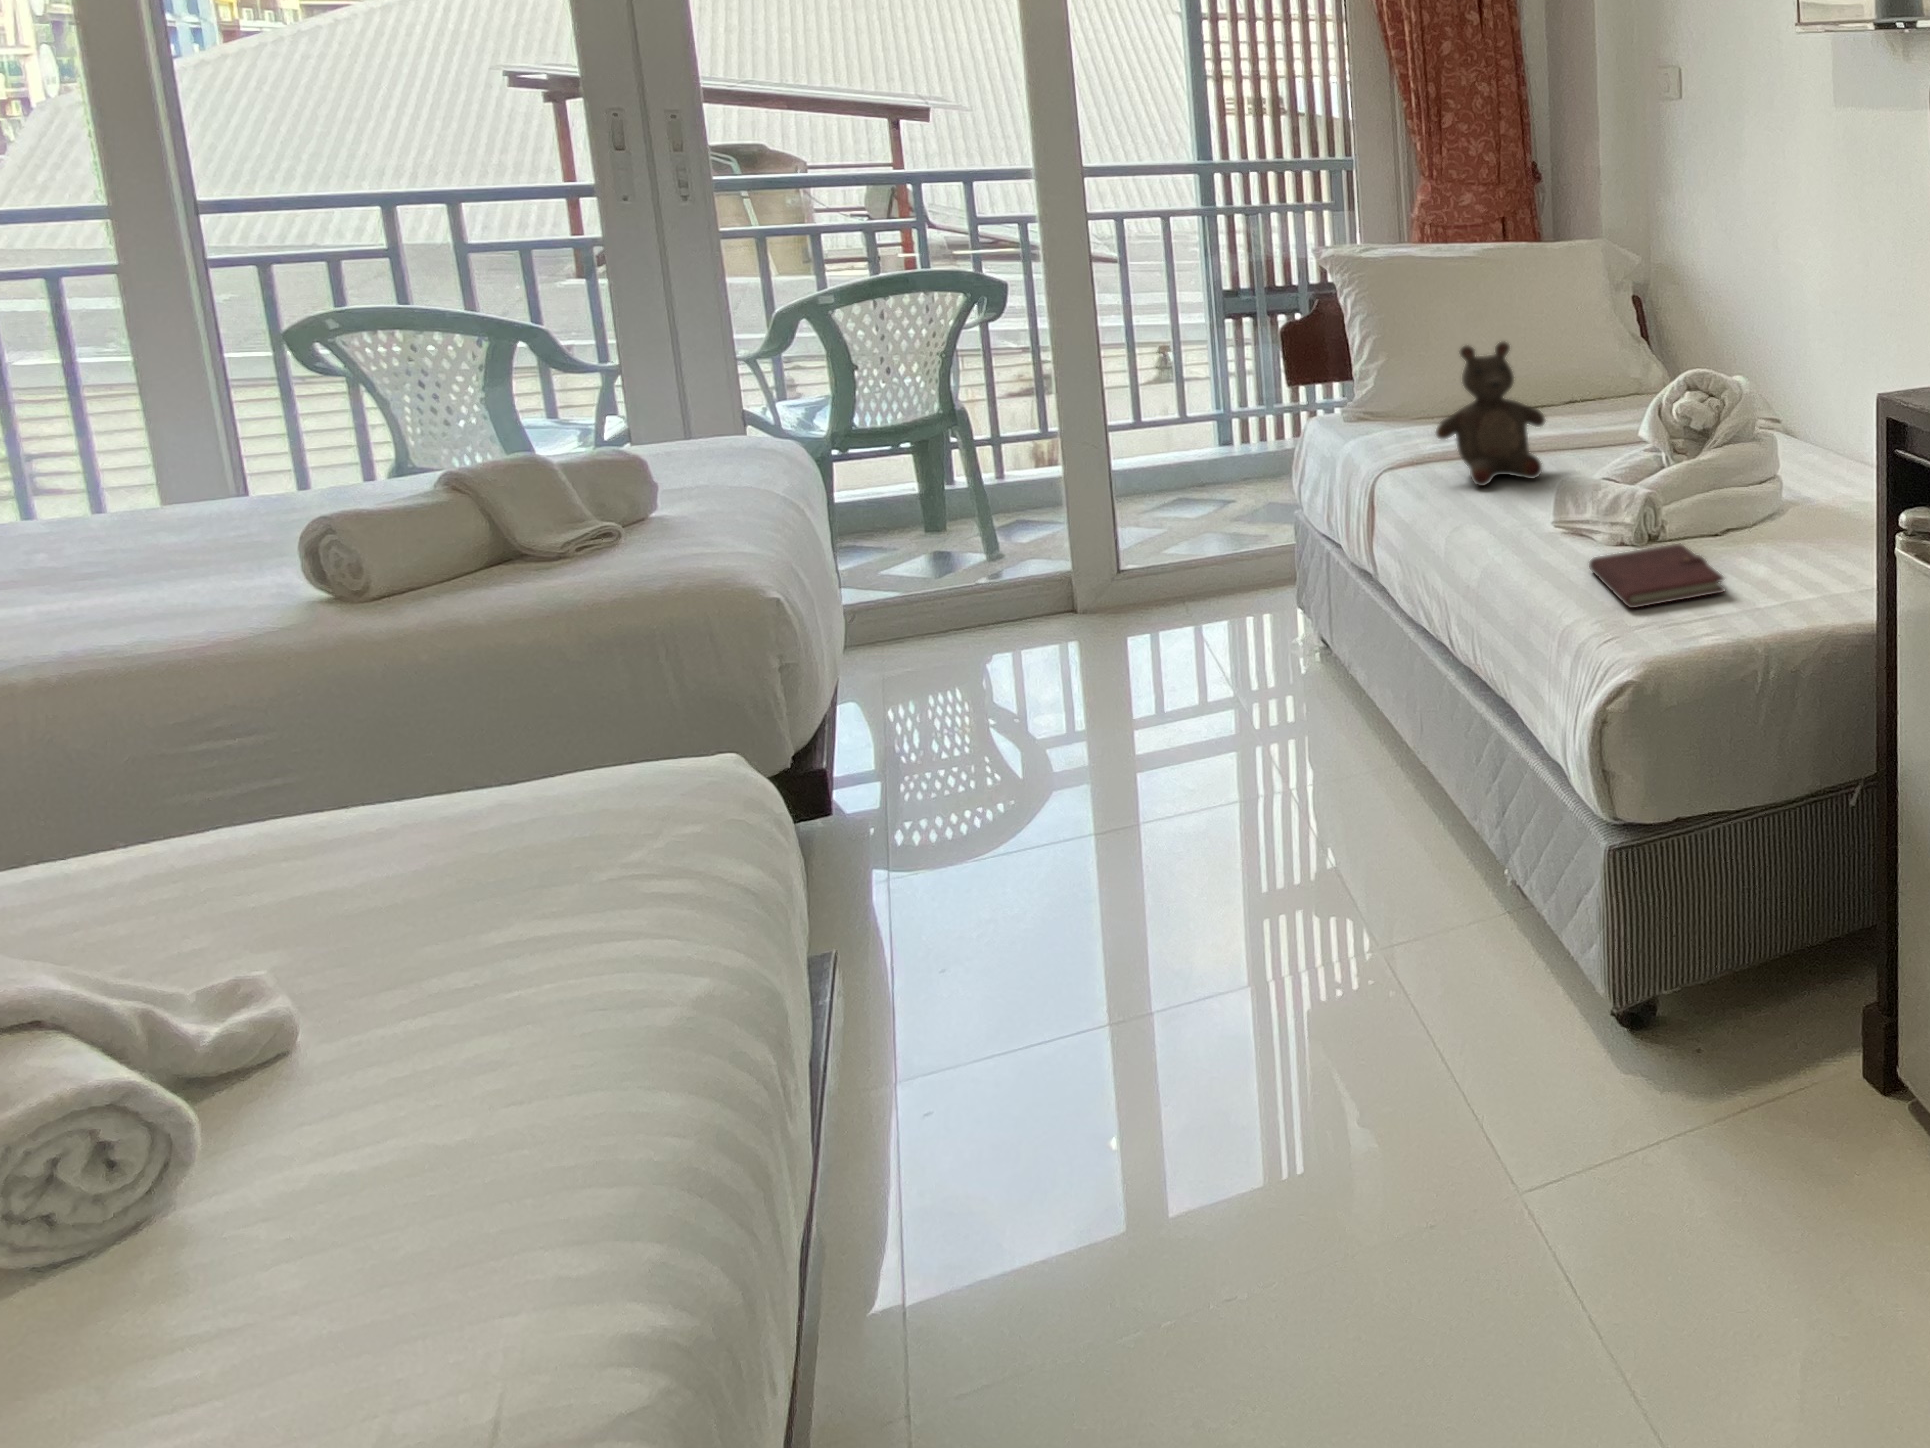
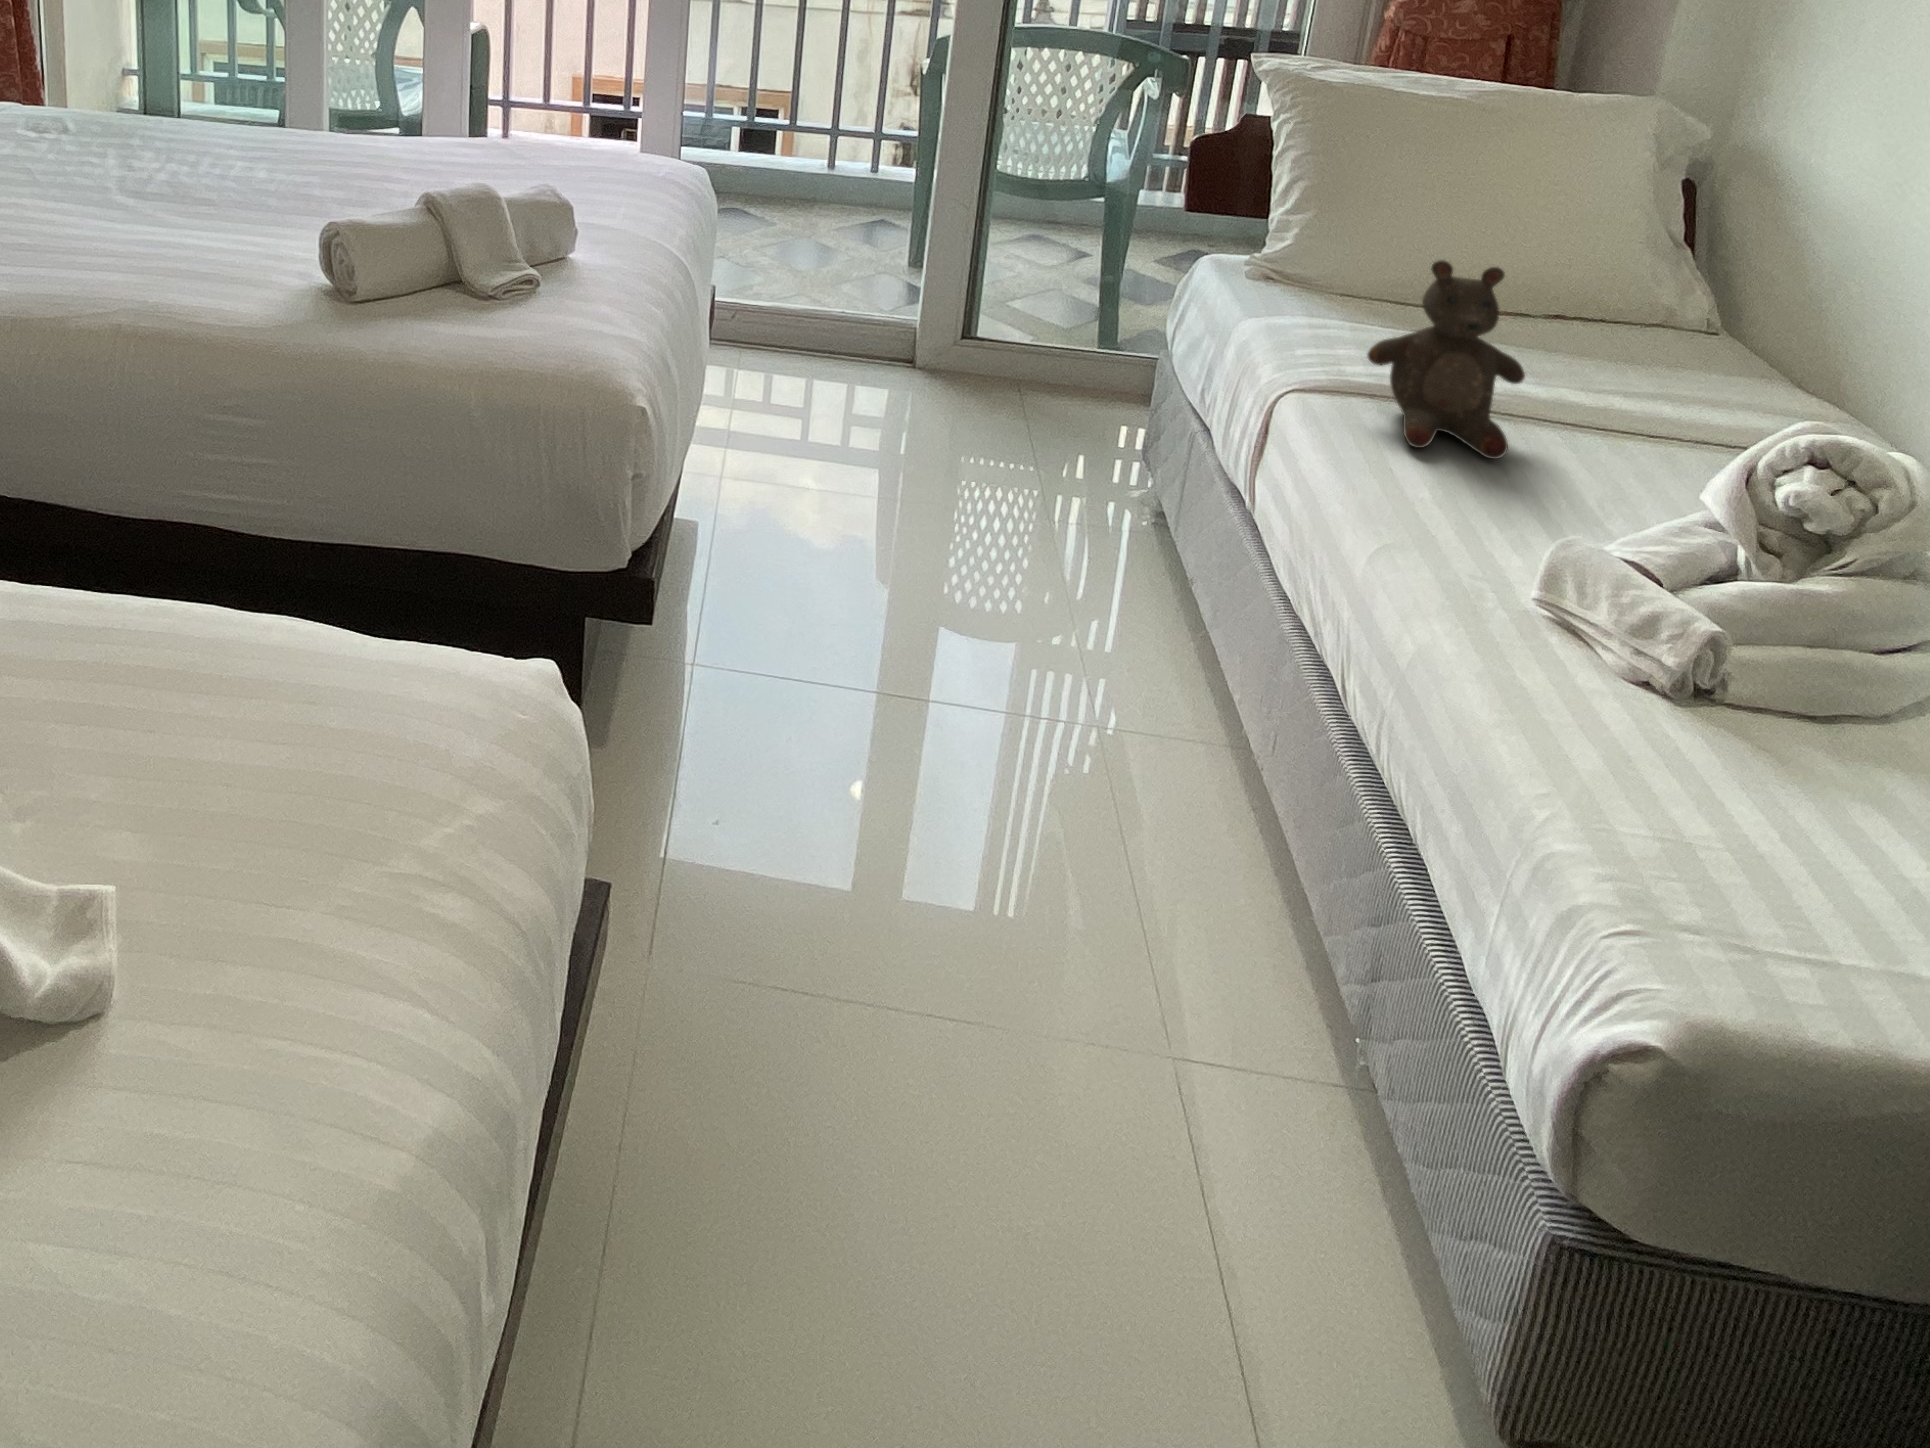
notebook: present [1589,543,1725,608] -> none [1599,724,1868,925]

